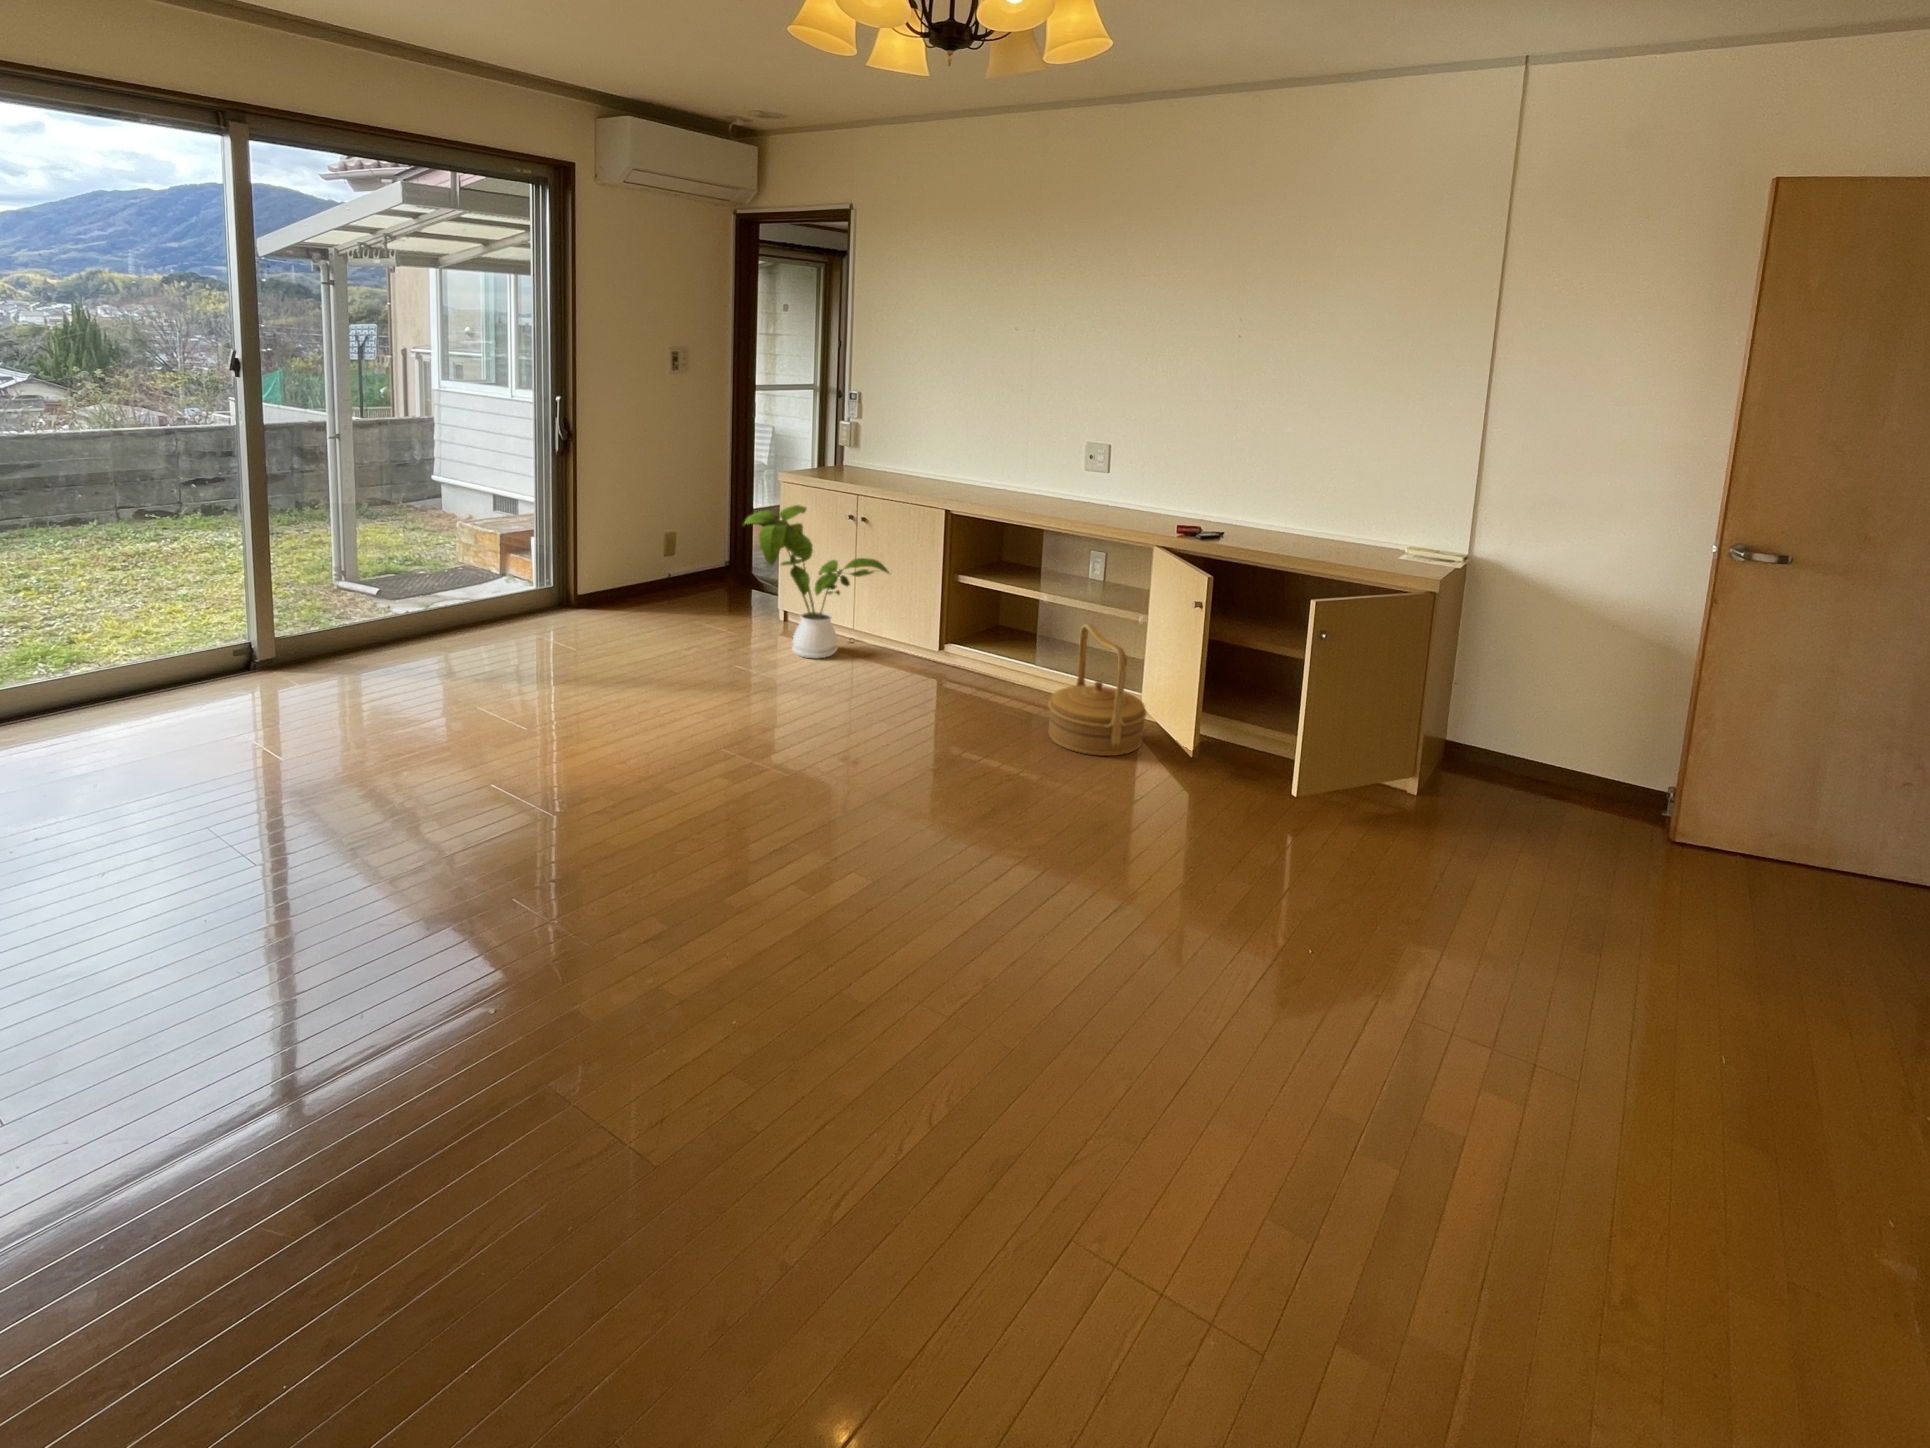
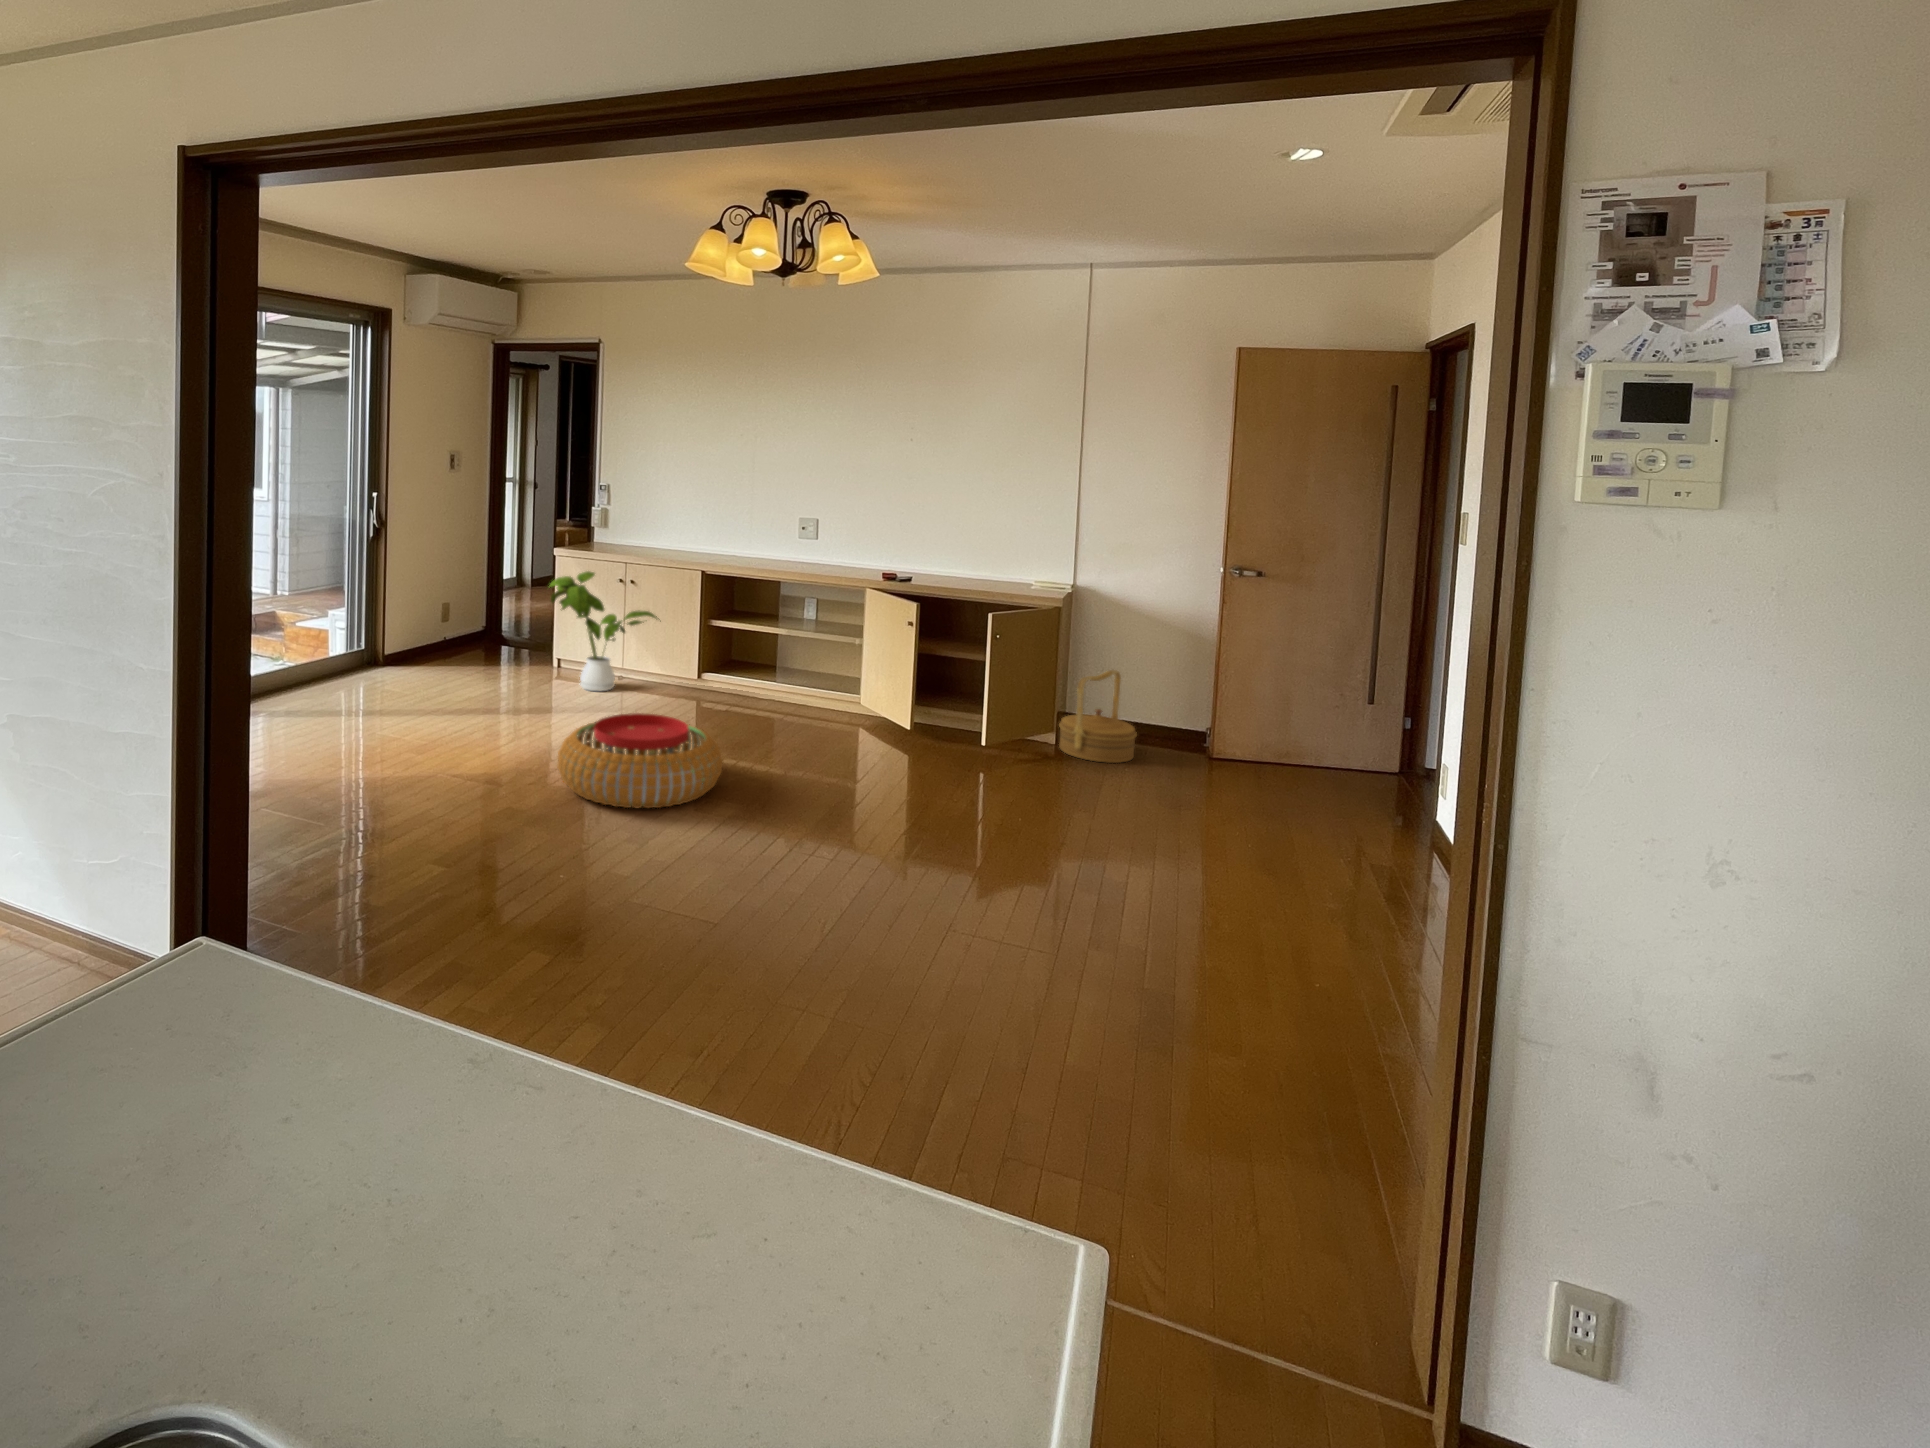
woven basket: present [1048,624,1147,756] -> present [1059,670,1137,763]
pouf: none [628,719,873,877] -> present [557,713,722,808]

